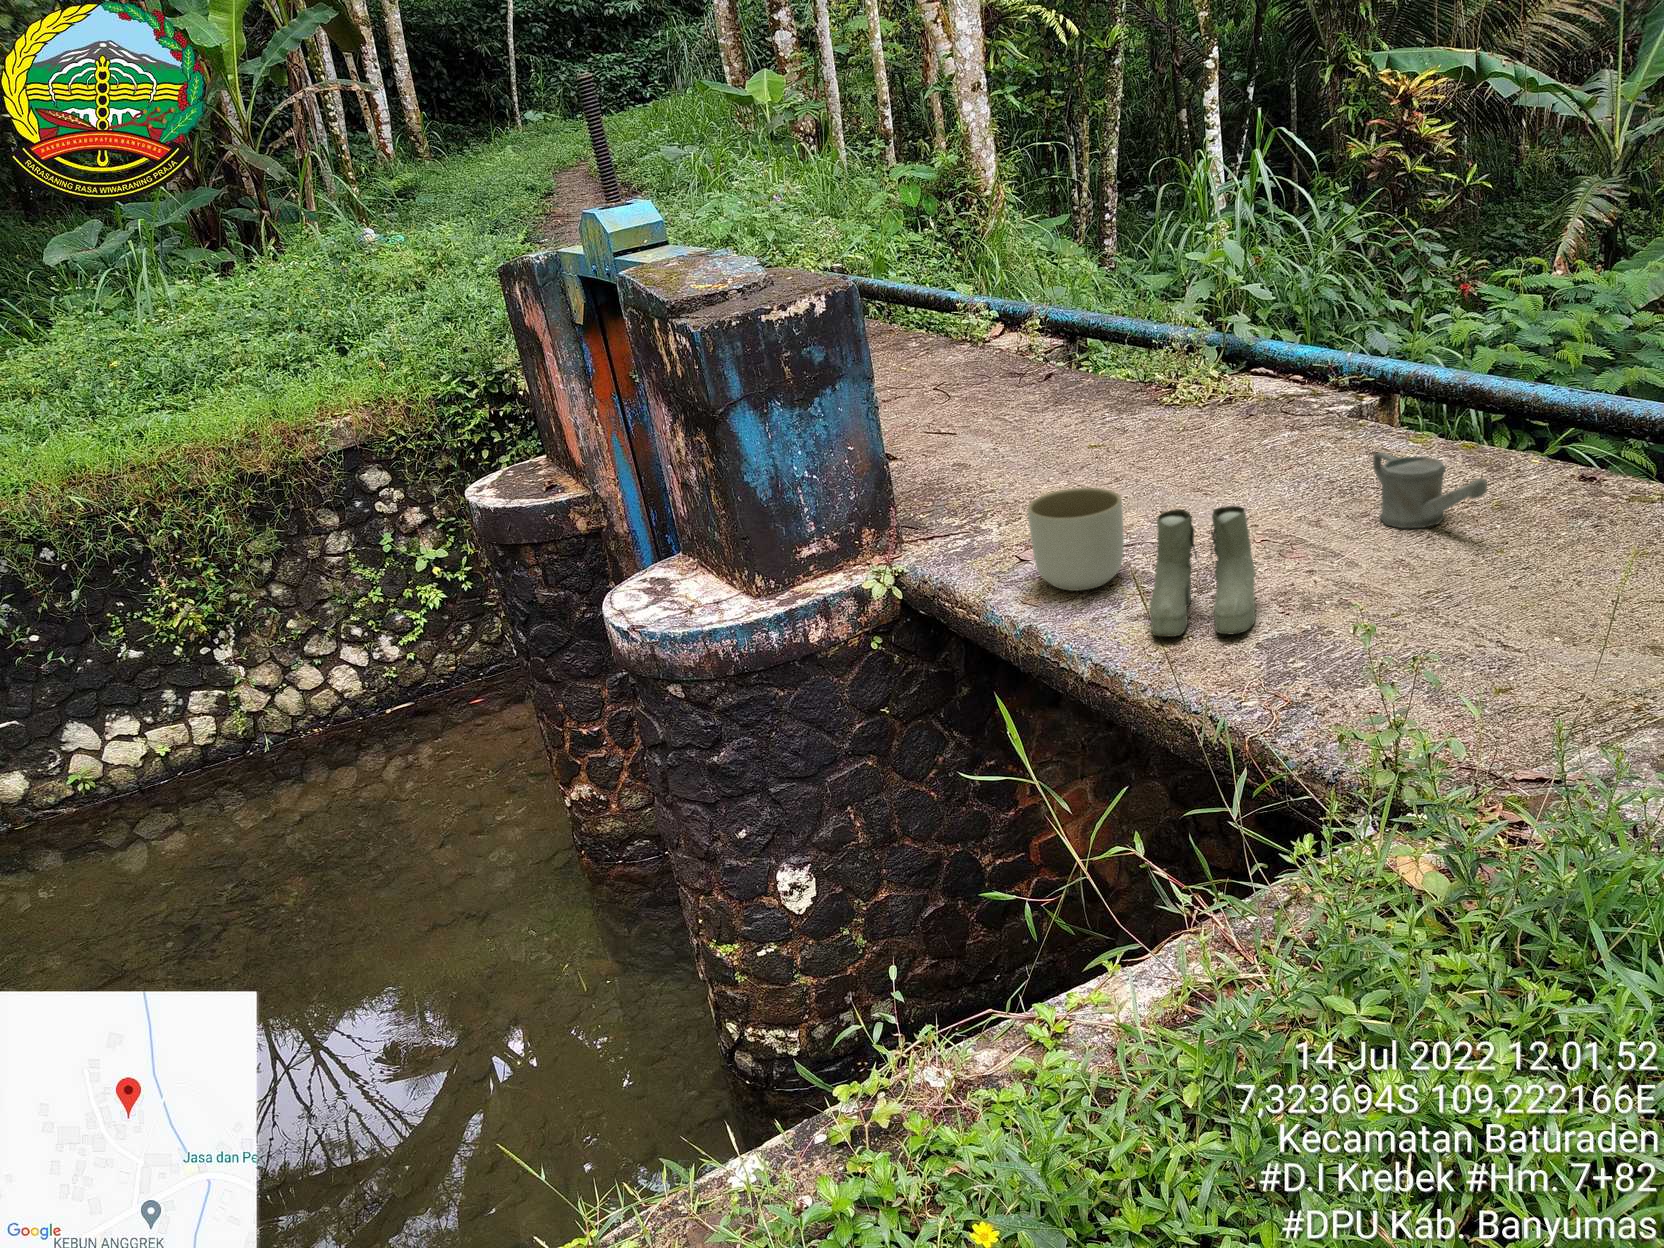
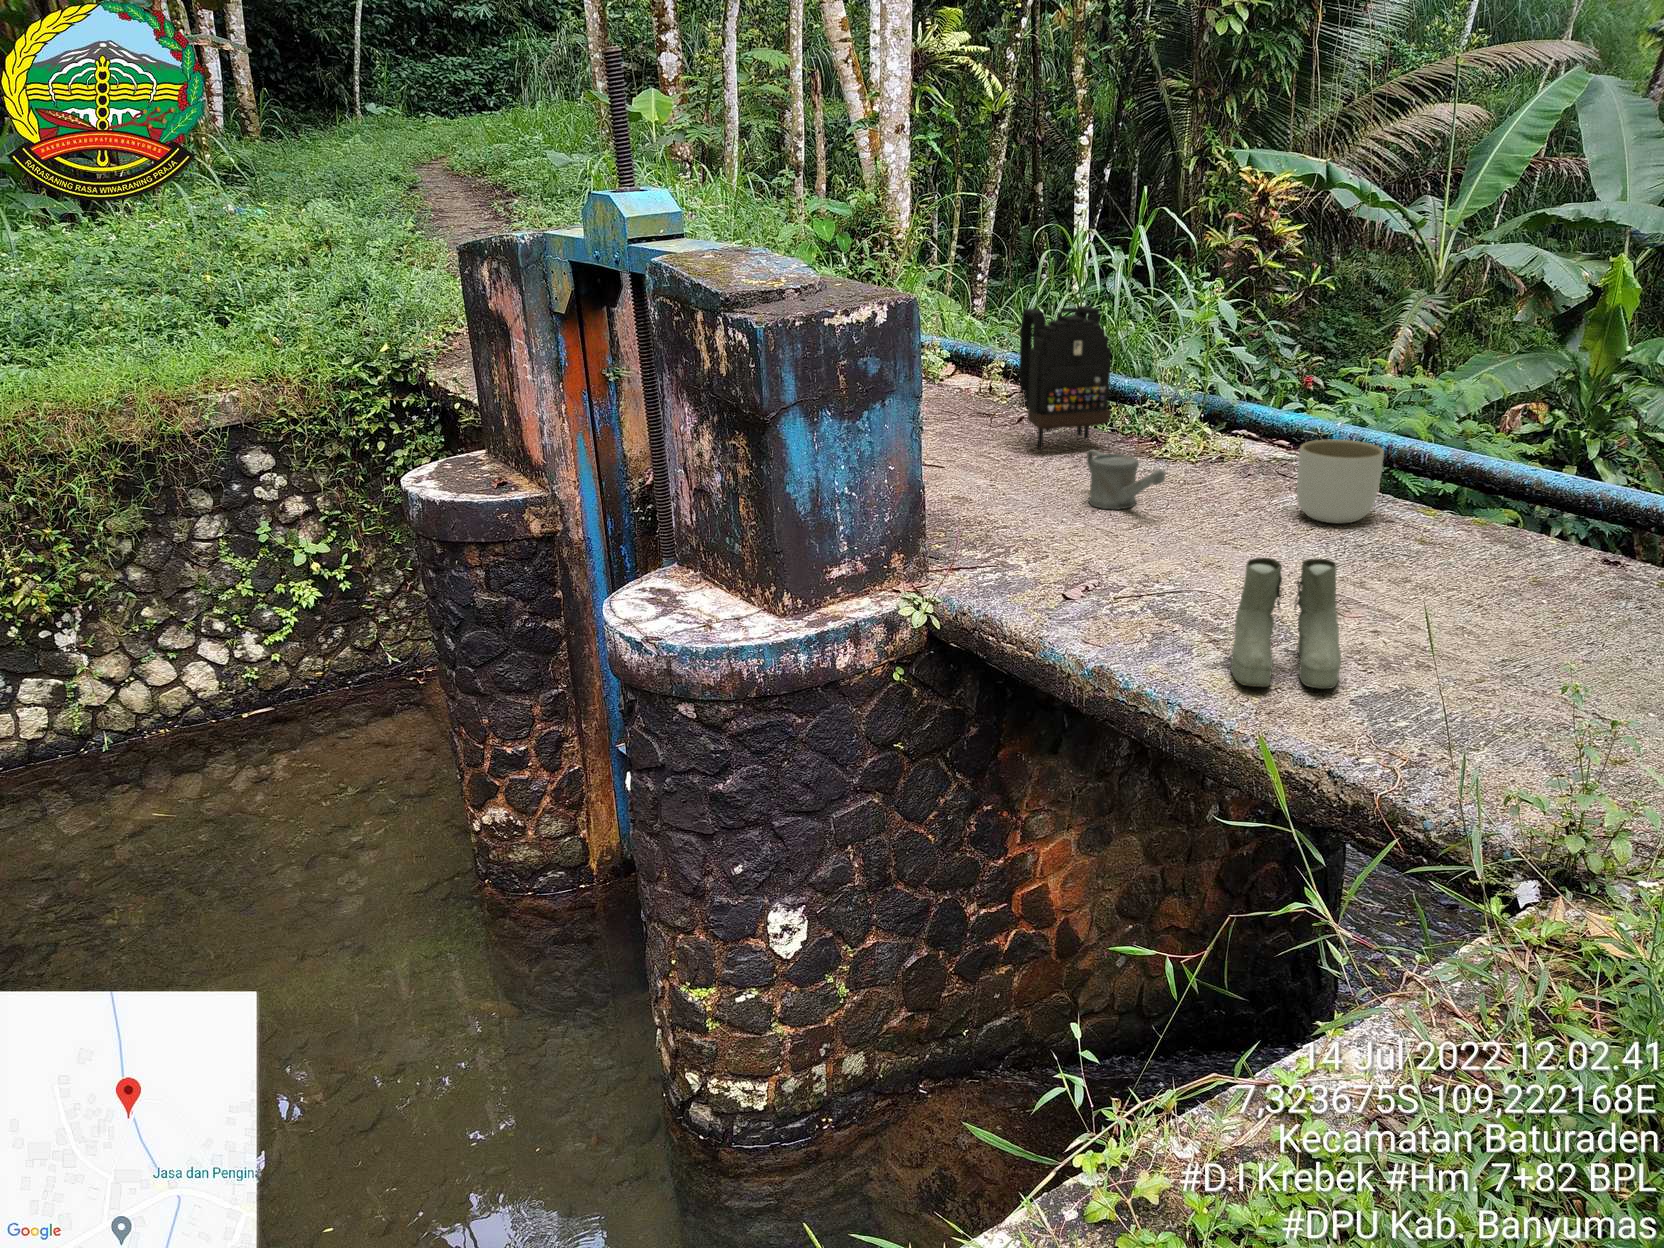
backpack: none [1028,256,1123,406] -> present [1019,306,1111,450]
watering can: present [1373,452,1487,528] -> present [1087,450,1165,509]
planter: present [1028,488,1124,591] -> present [1297,439,1384,524]

